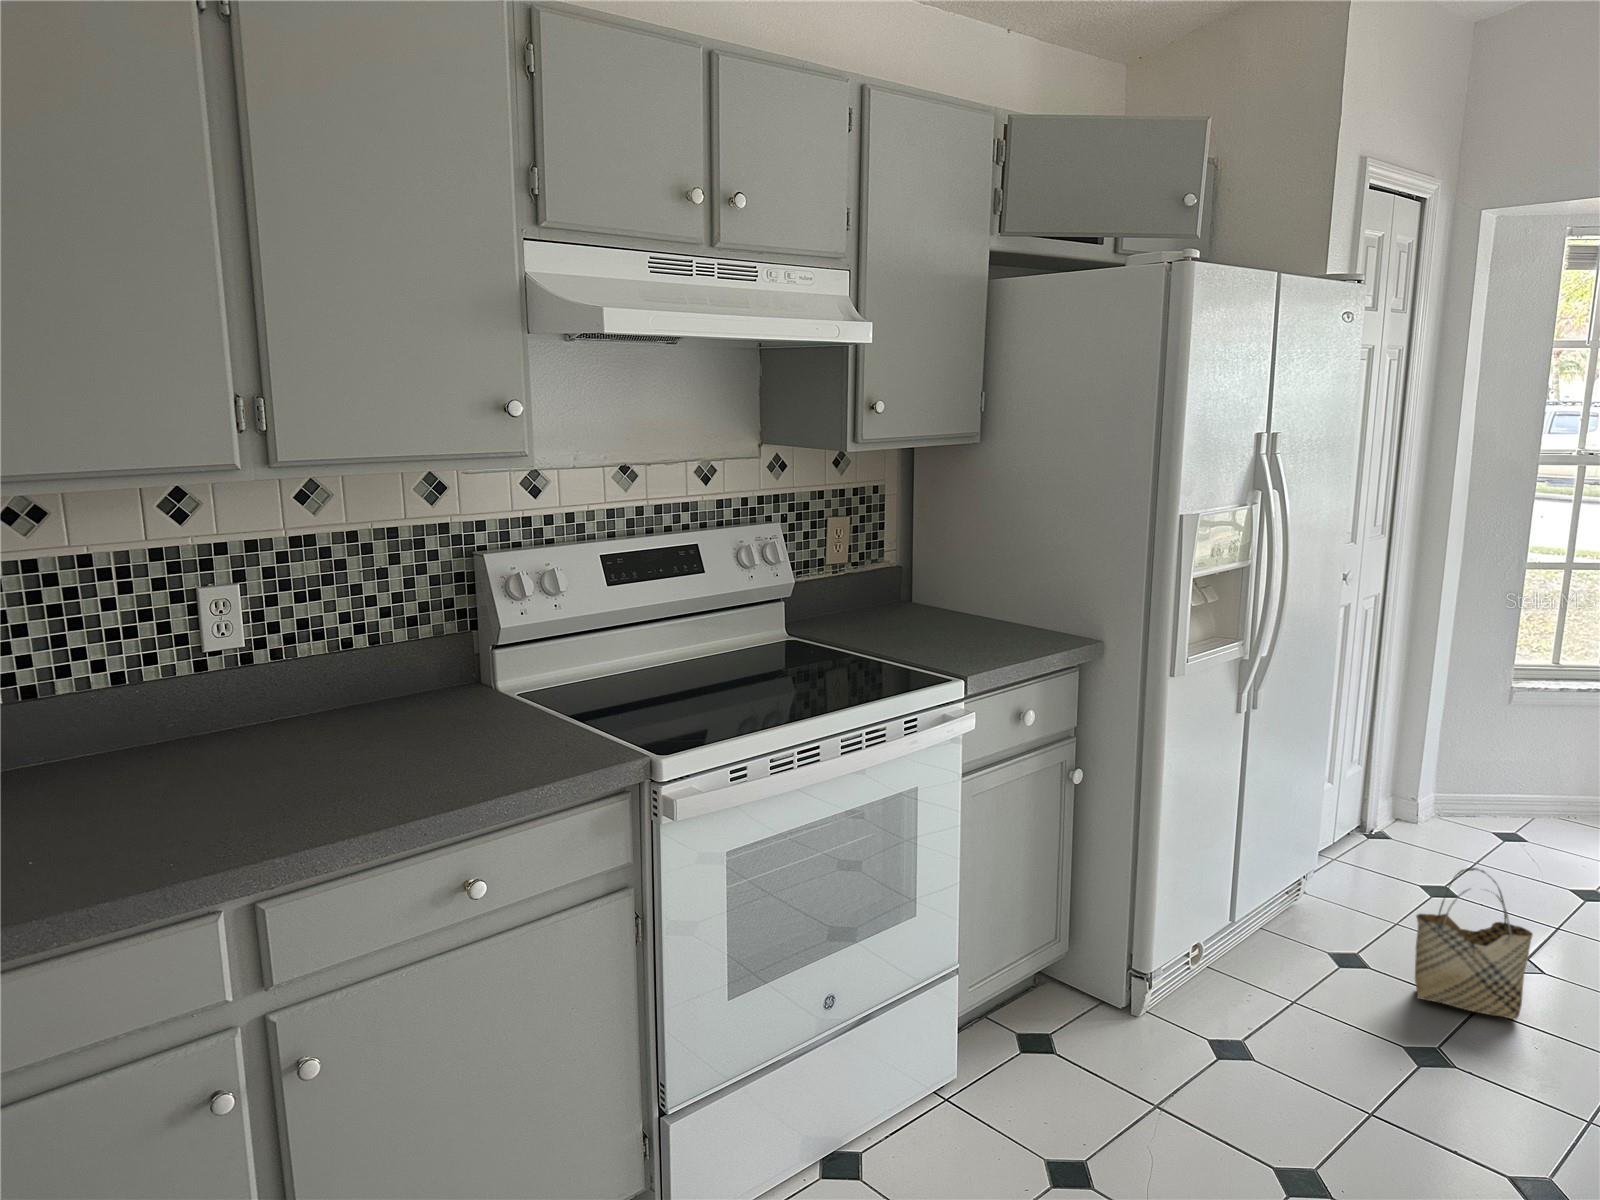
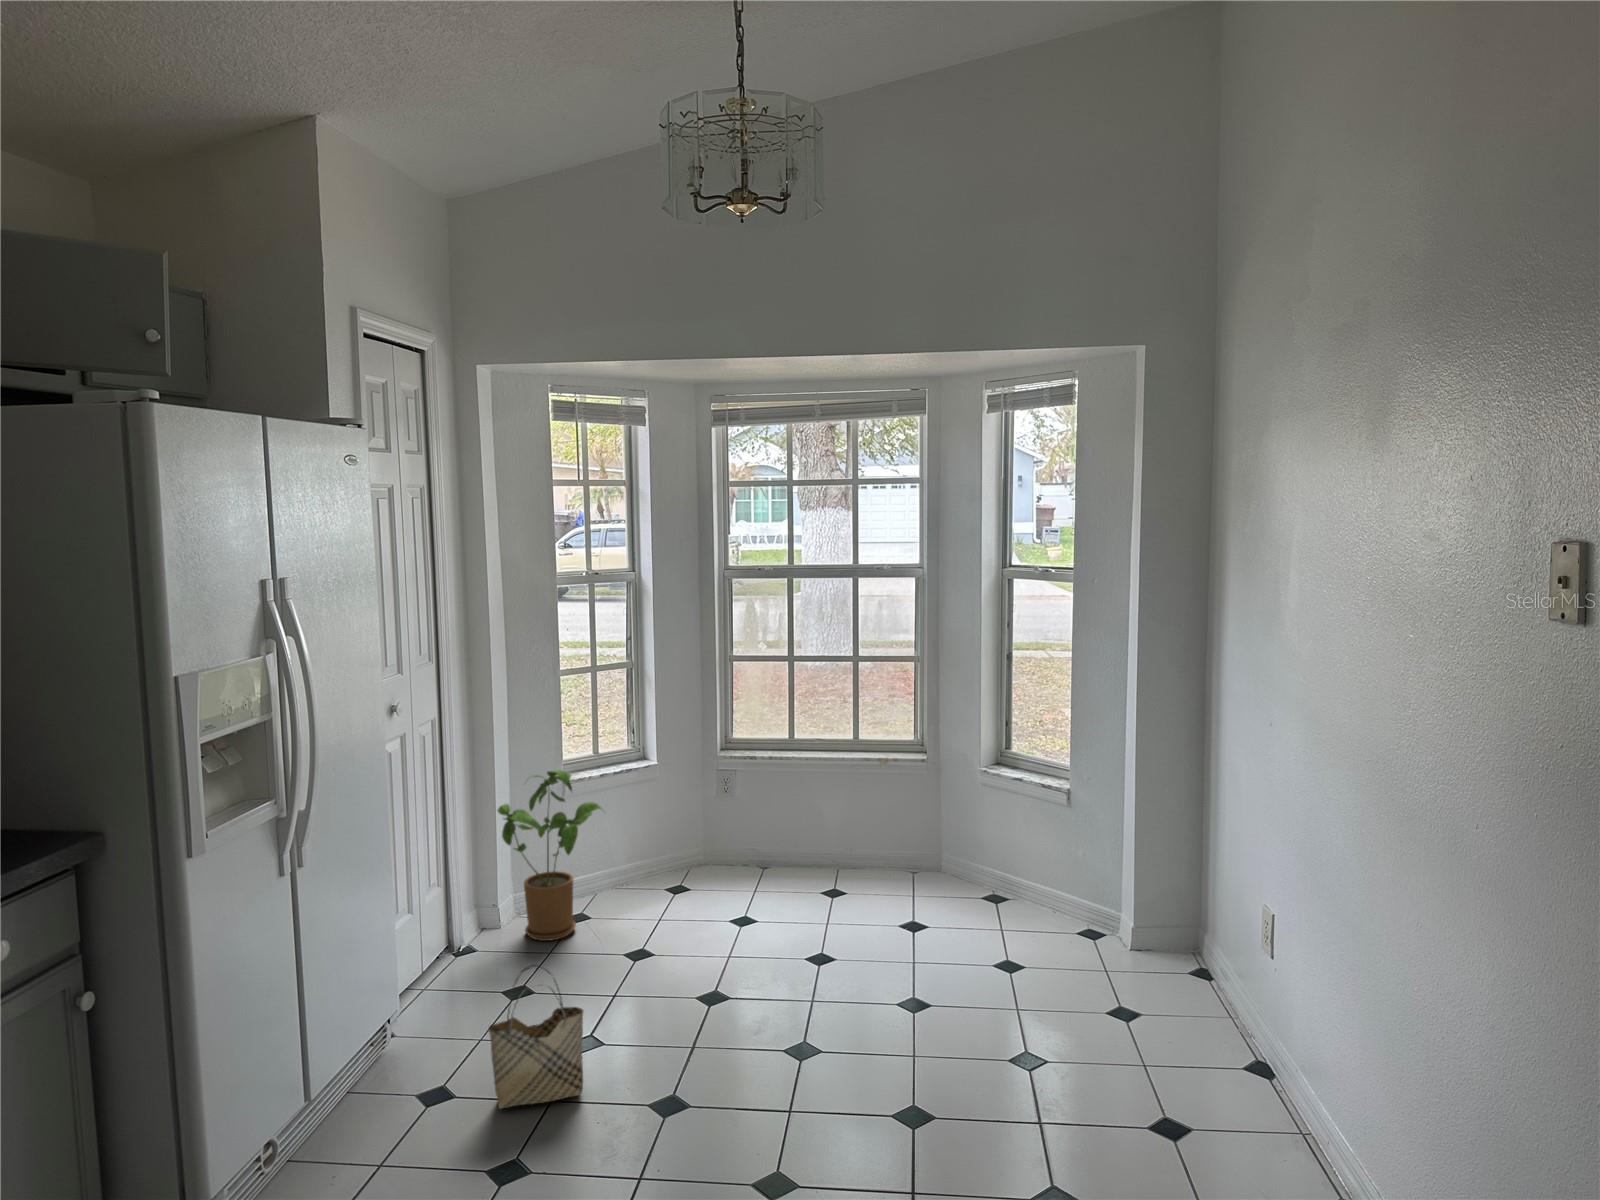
house plant: none [1431,672,1570,855] -> present [497,770,602,941]

